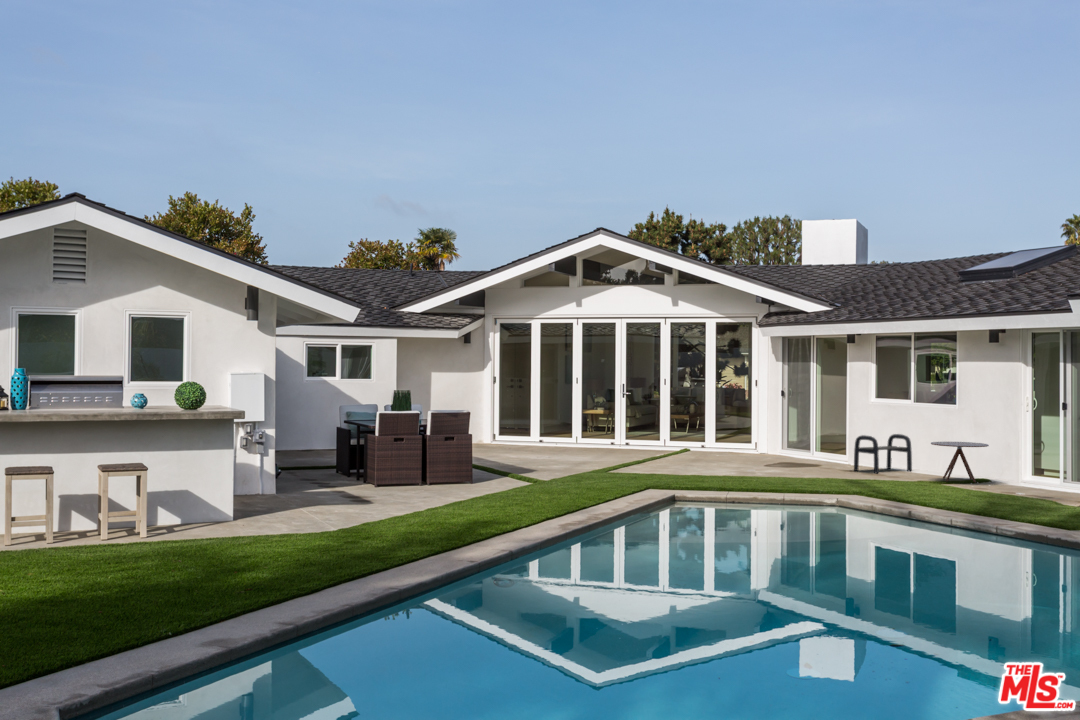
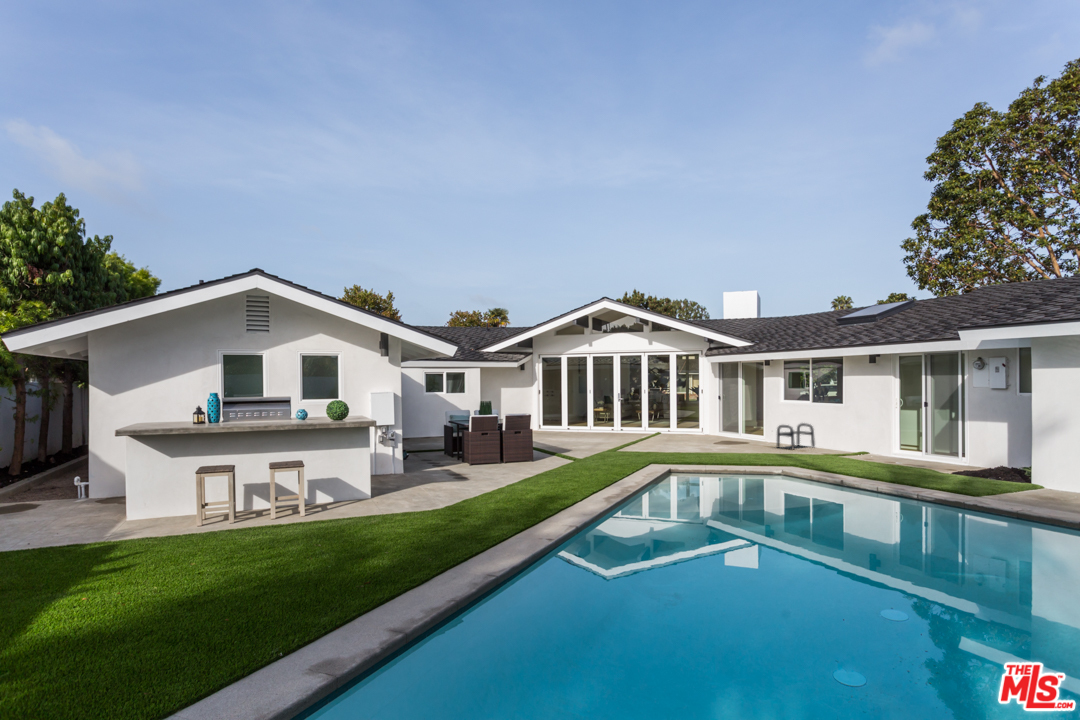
round table: present [931,442,989,482] -> none [832,428,873,456]

